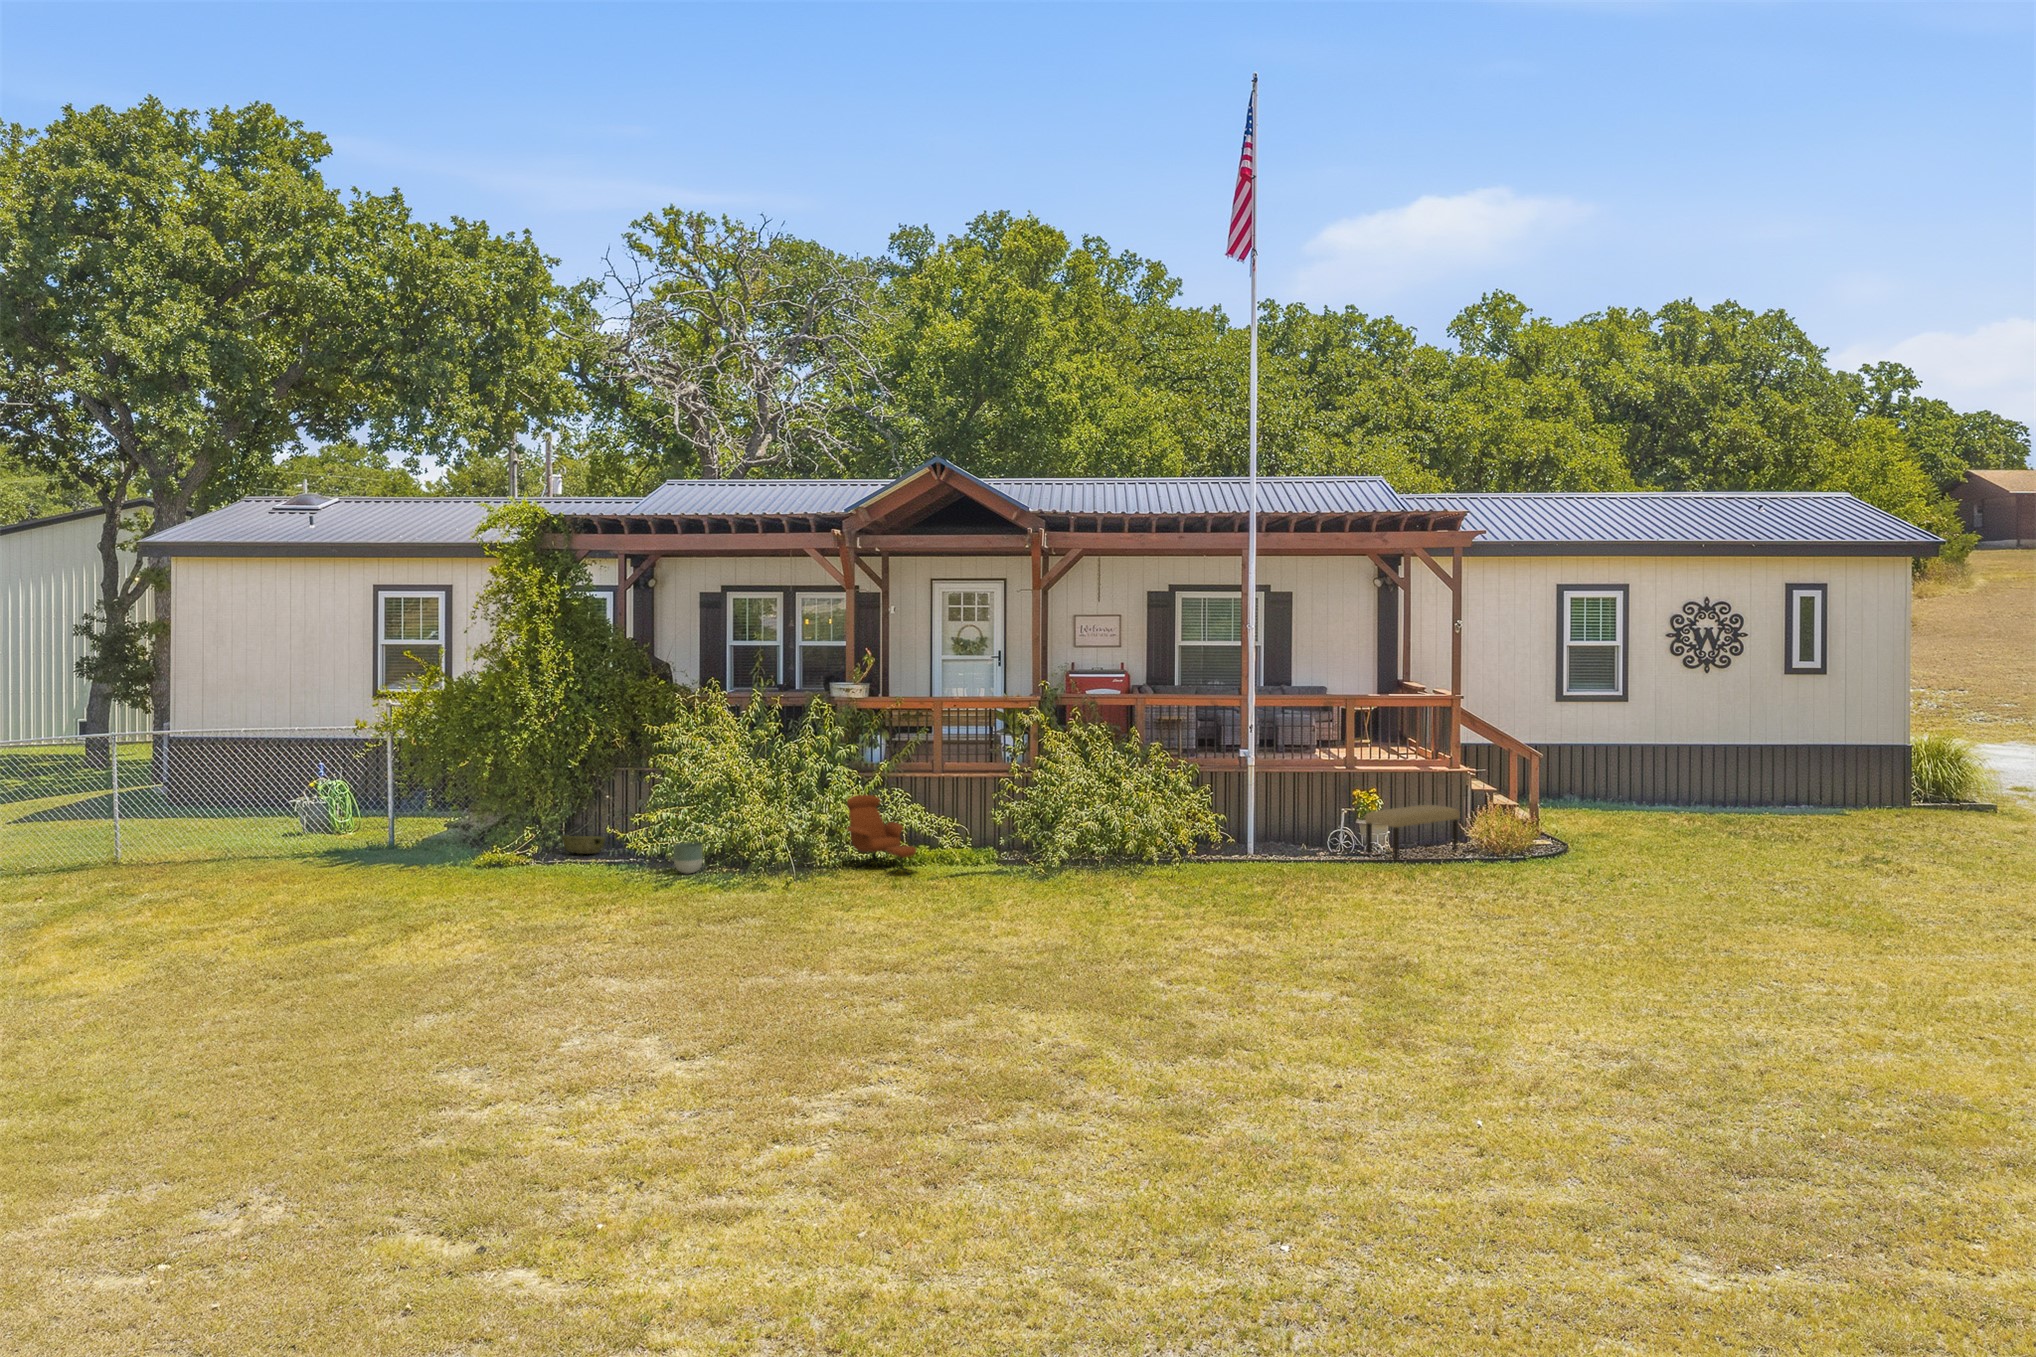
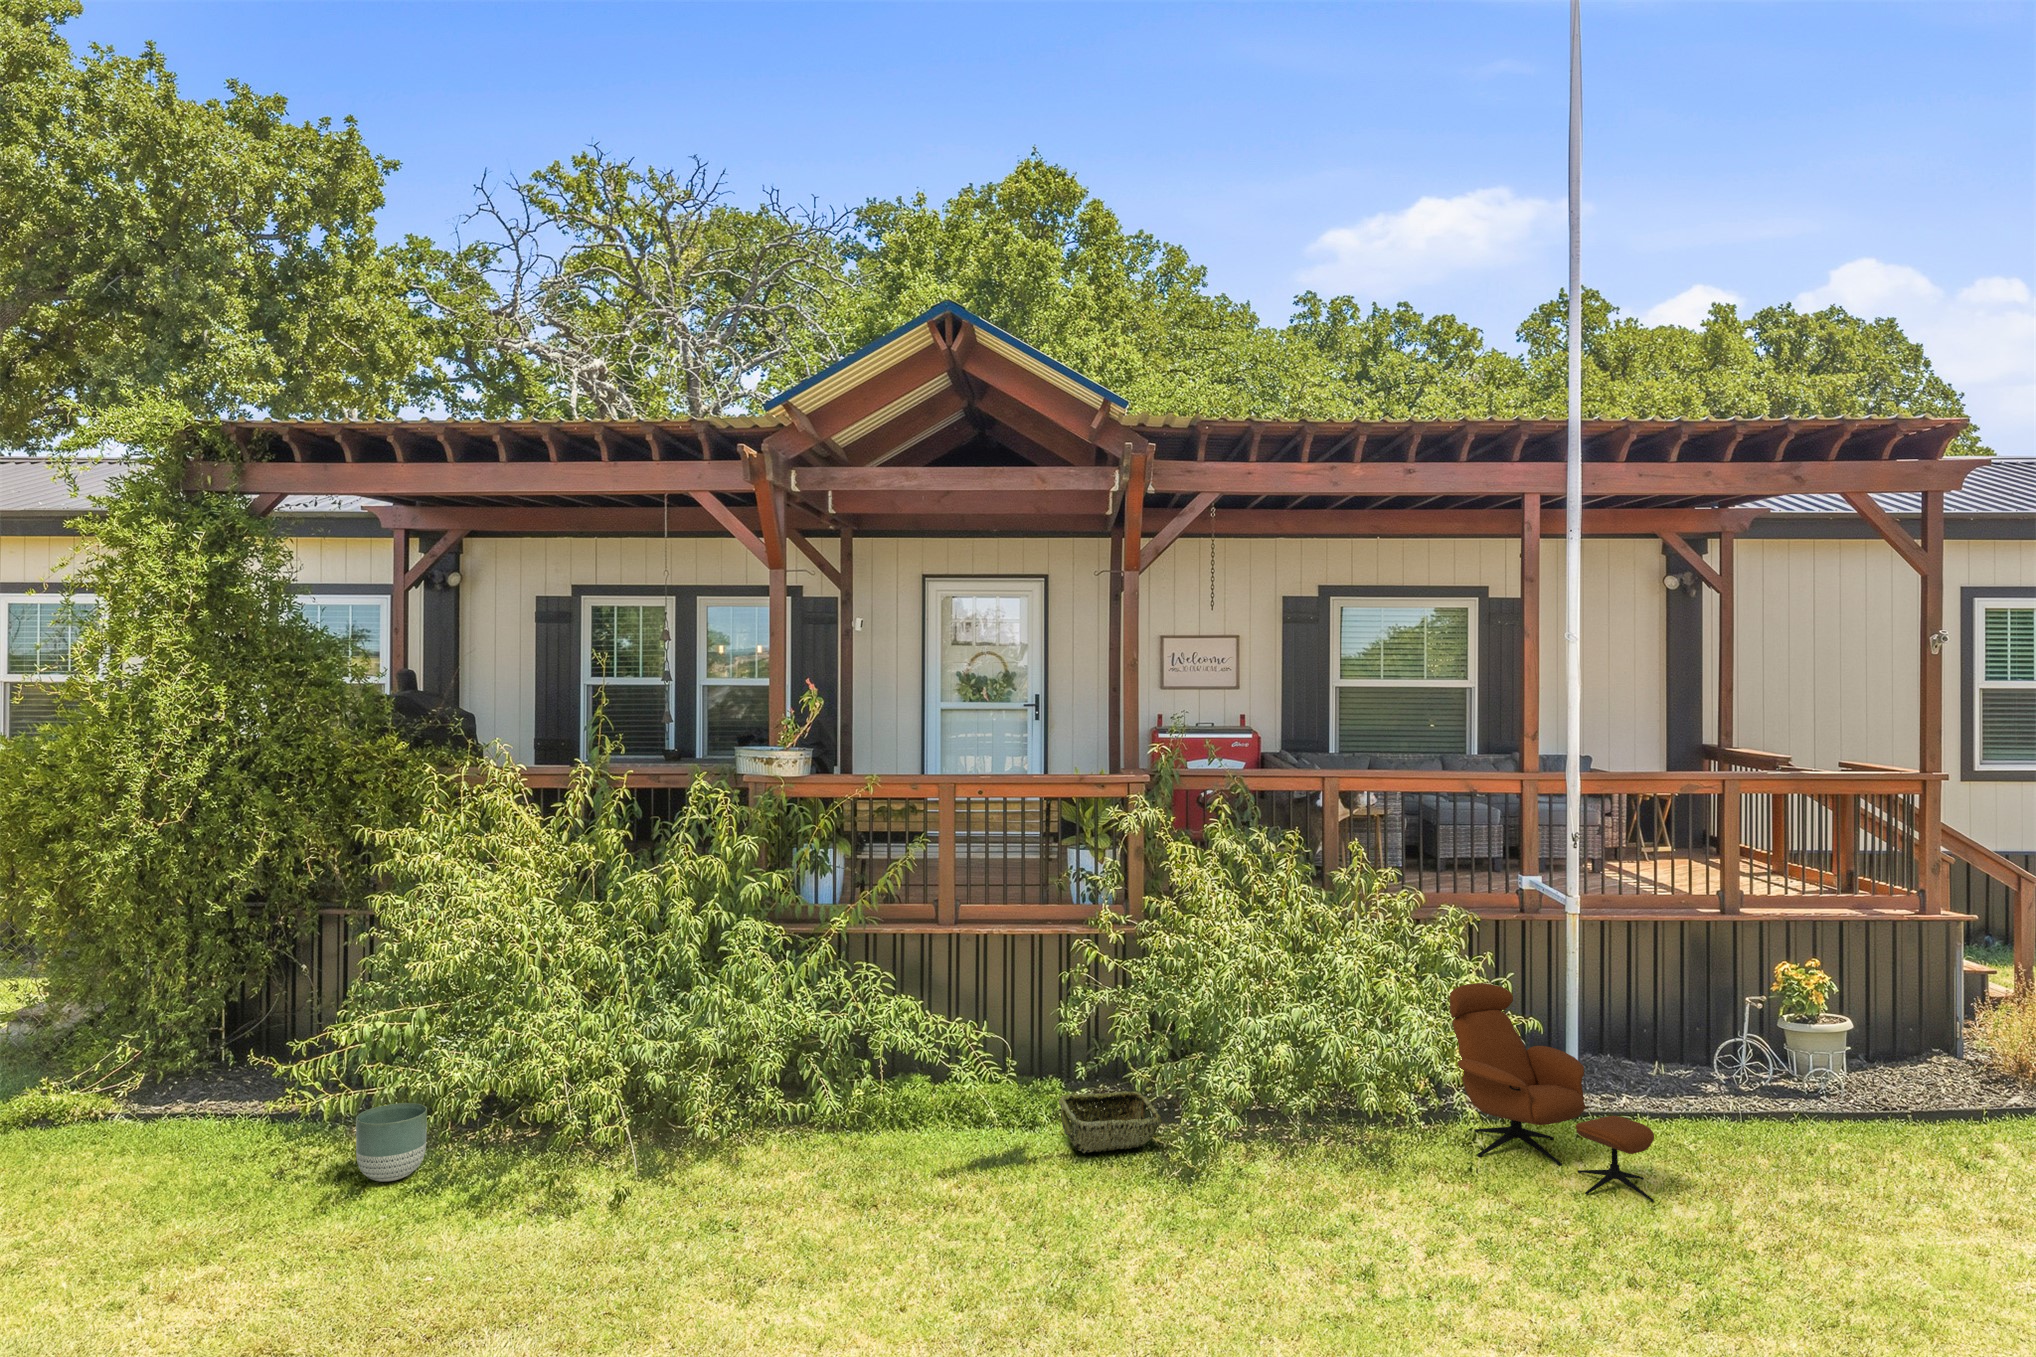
lounge chair: present [846,795,917,877] -> present [1450,983,1654,1202]
bench: present [1365,804,1460,859] -> none [1809,984,1974,1114]
woven basket: present [561,836,606,854] -> present [1059,1091,1162,1153]

